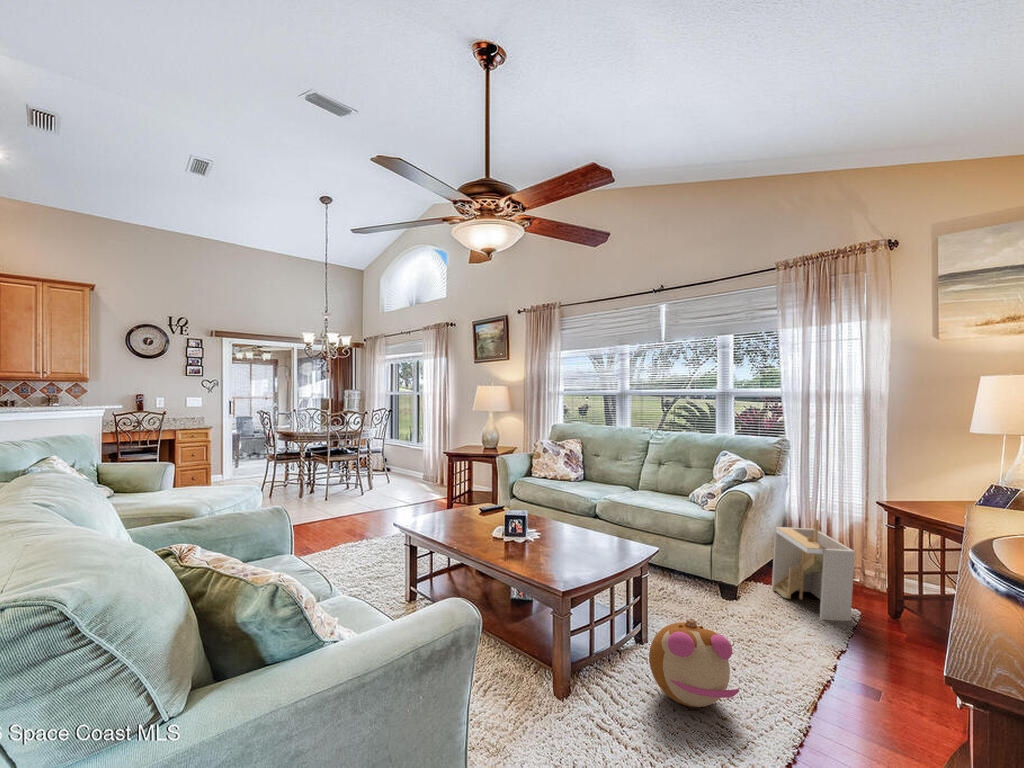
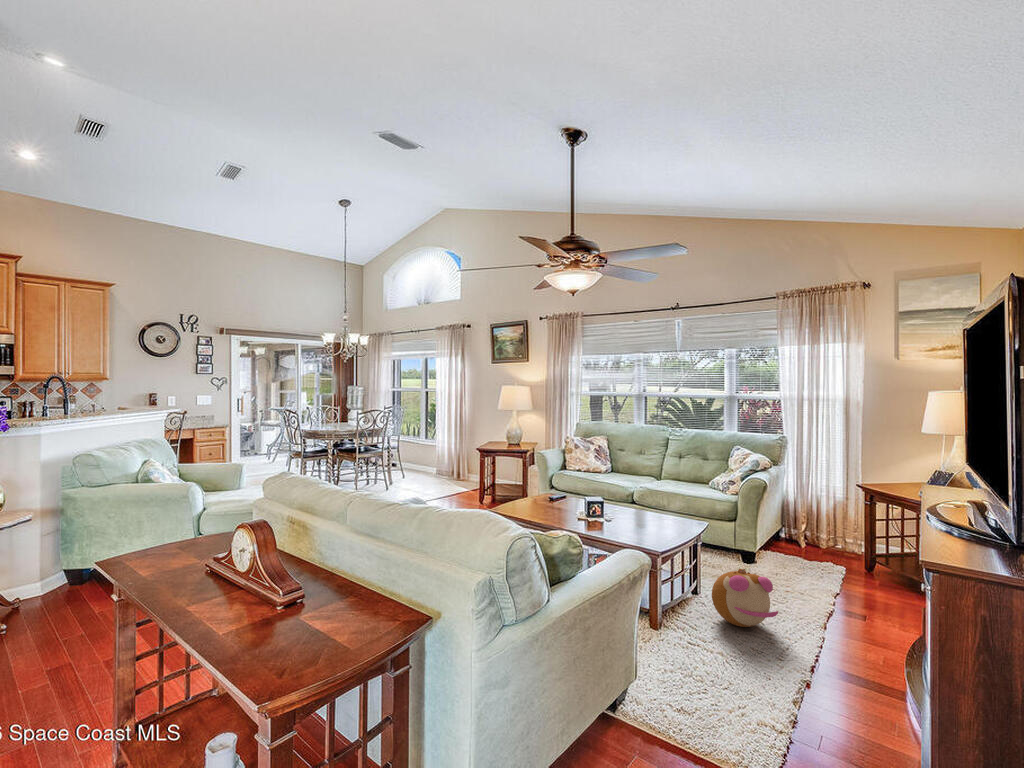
storage bin: present [772,519,855,621] -> none [777,498,842,574]

